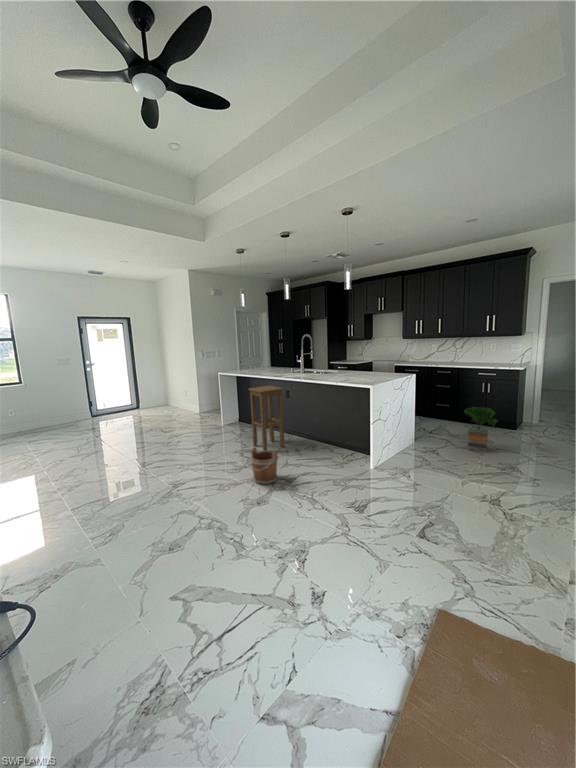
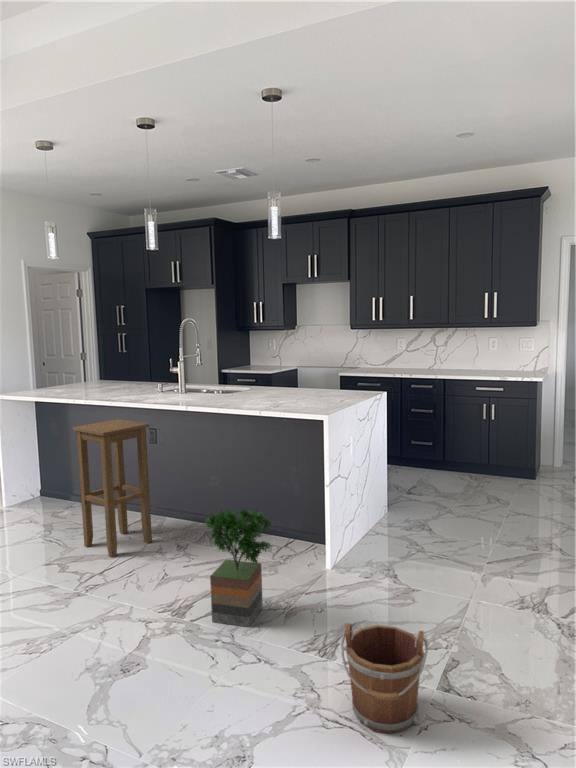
potted tree: present [465,407,497,452] -> present [206,509,272,627]
bucket: present [249,448,278,485] -> present [341,624,428,733]

